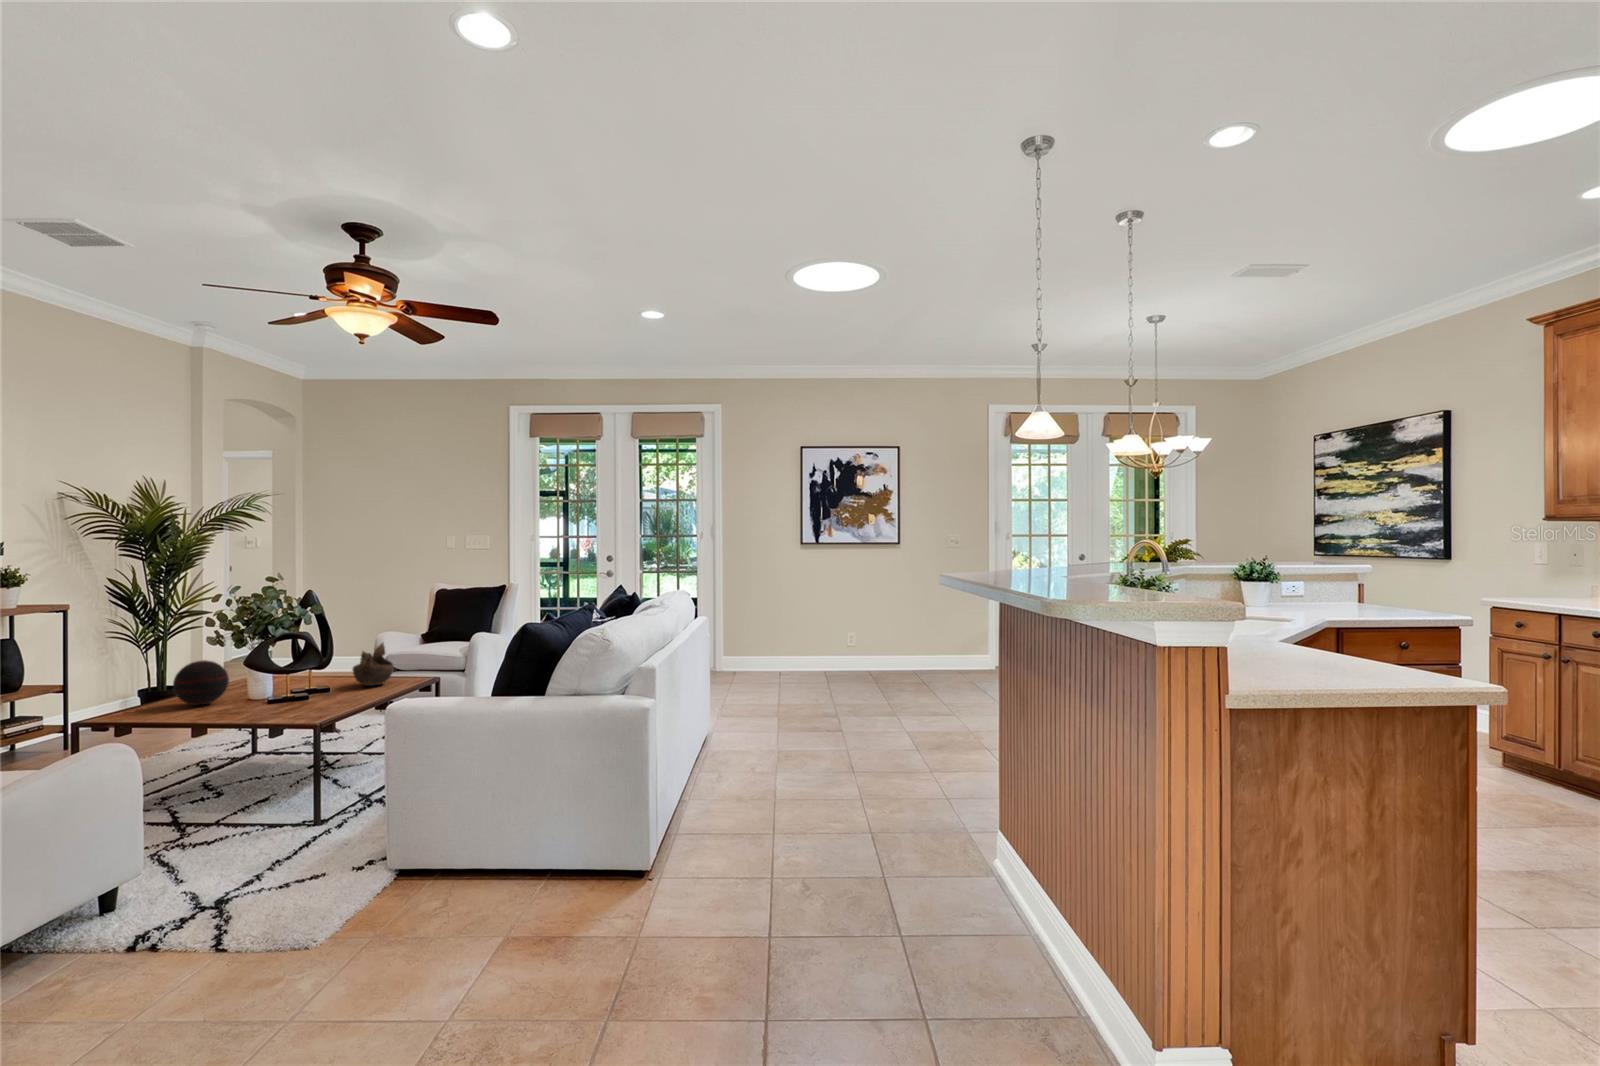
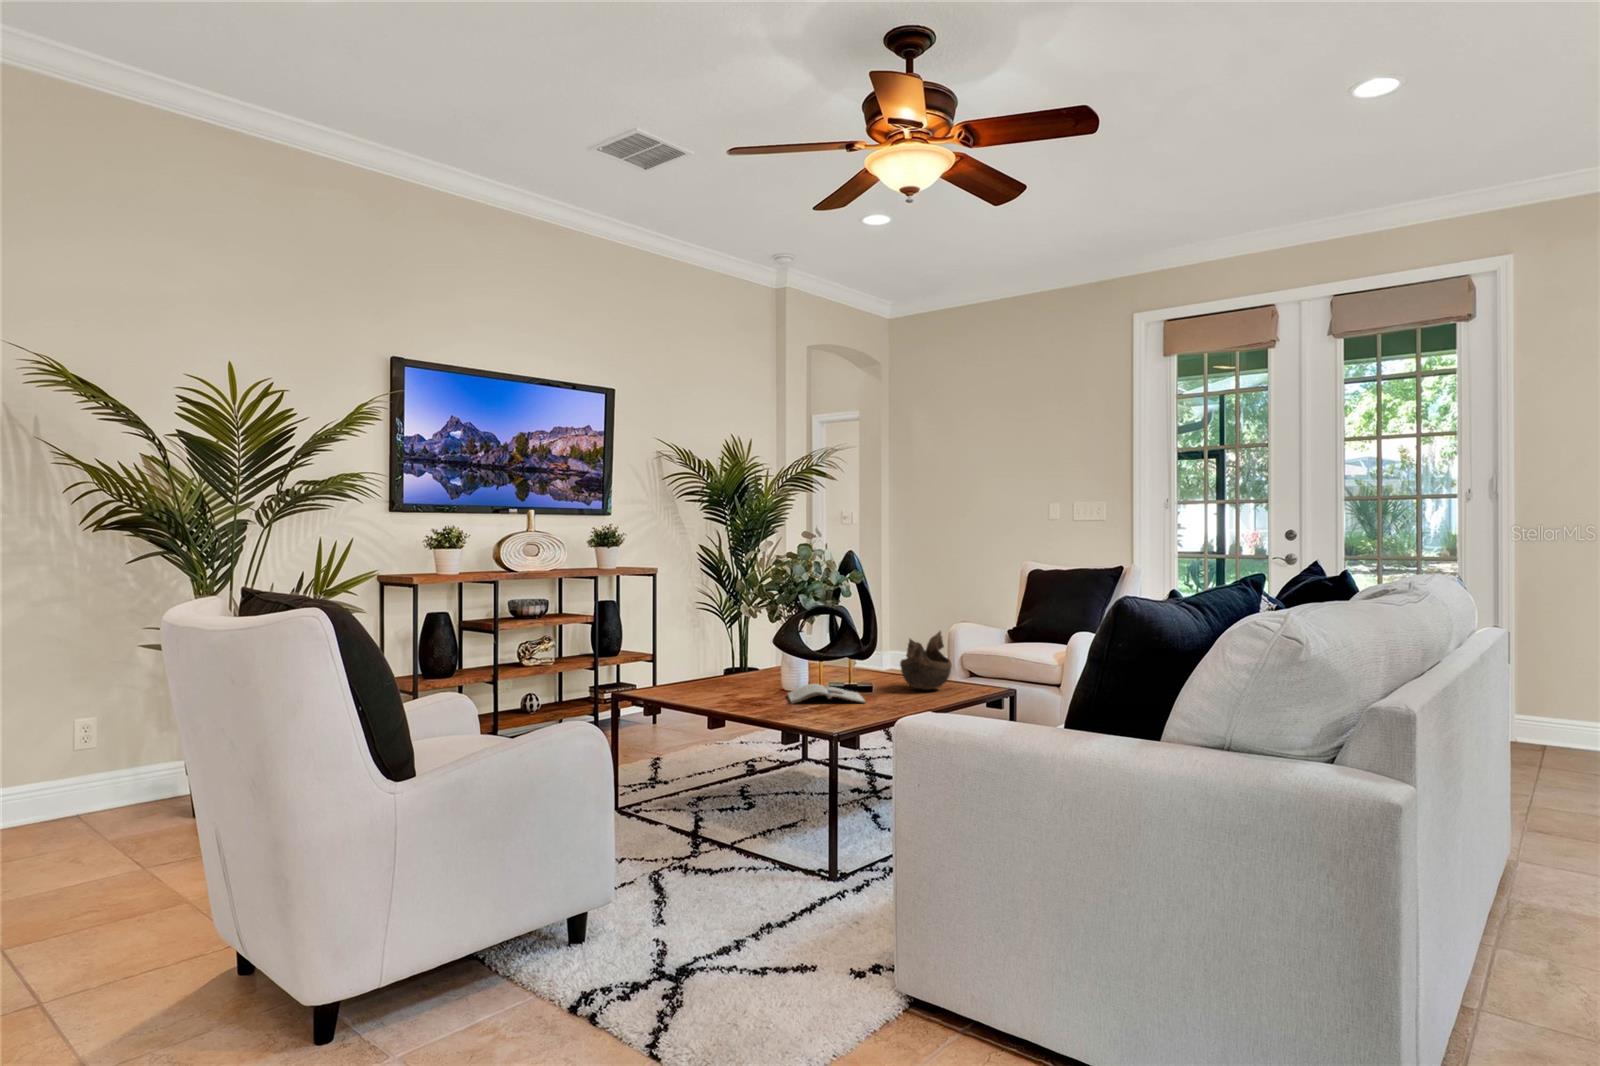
decorative orb: present [173,660,229,705] -> none [706,633,761,689]
magazine: none [258,692,331,710] -> present [787,684,865,704]

